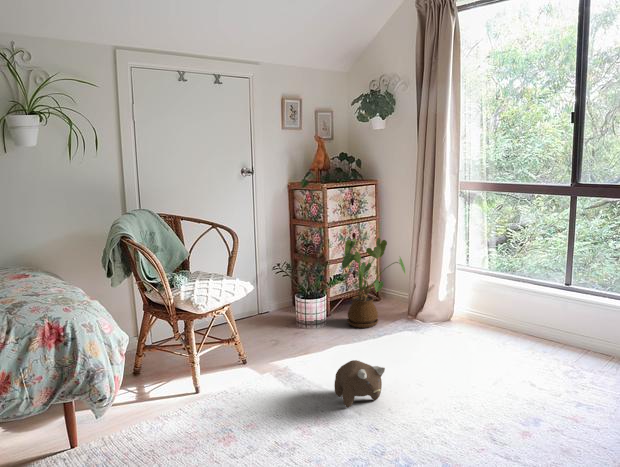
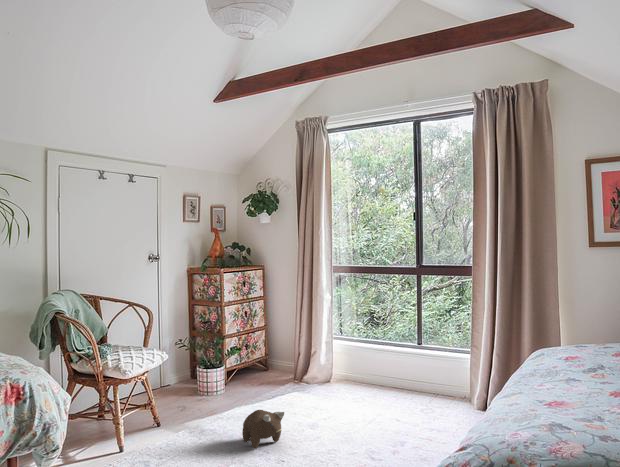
house plant: present [342,238,406,328] -> none [236,314,293,393]

